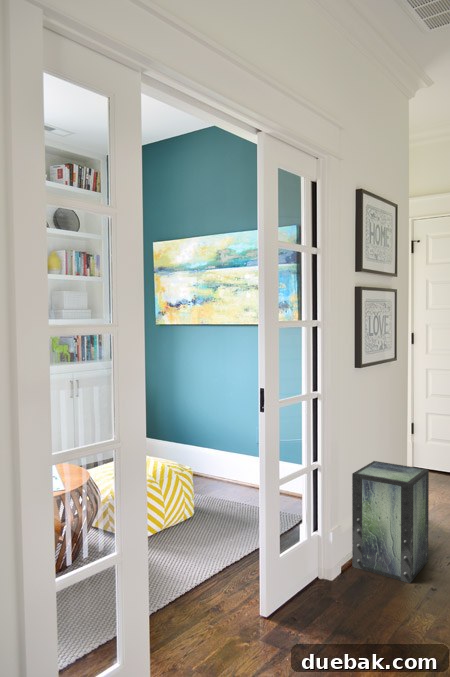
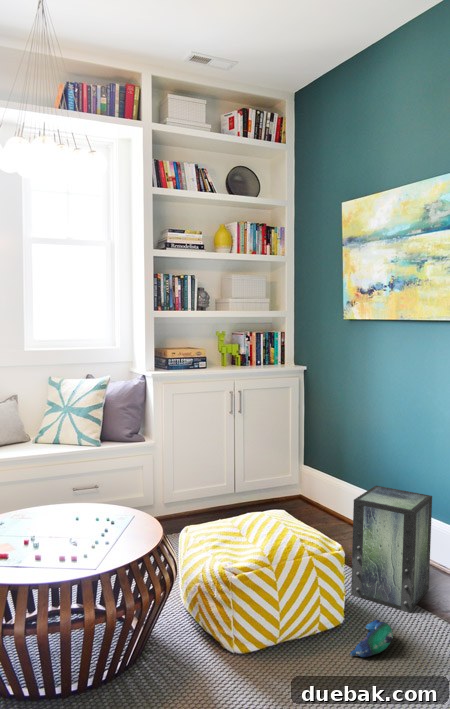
plush toy: none [350,589,393,626] -> present [350,620,393,657]

